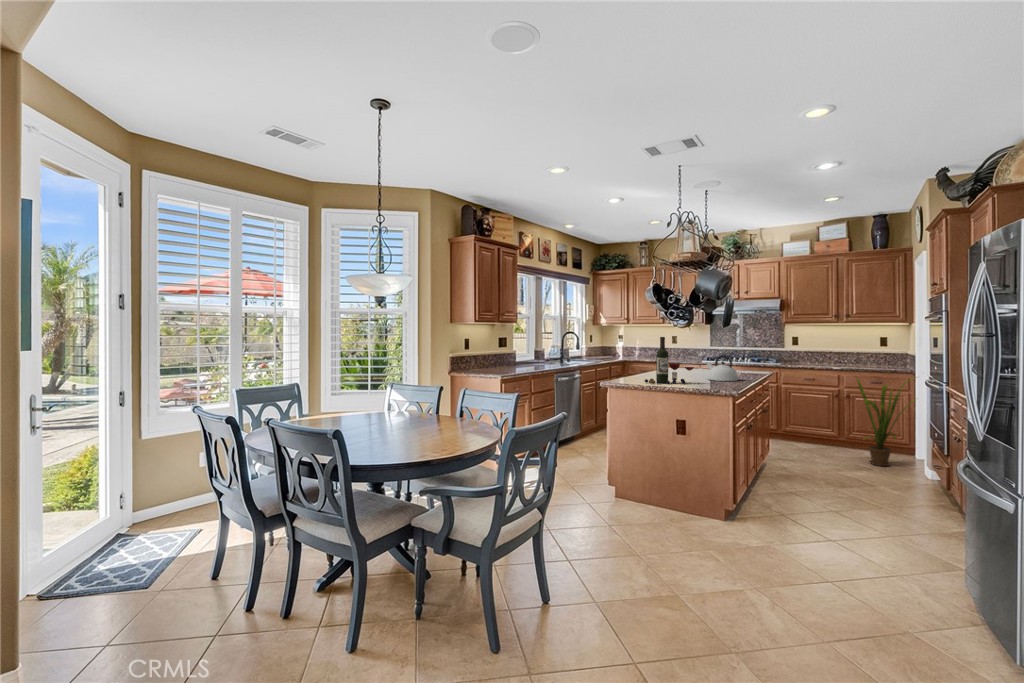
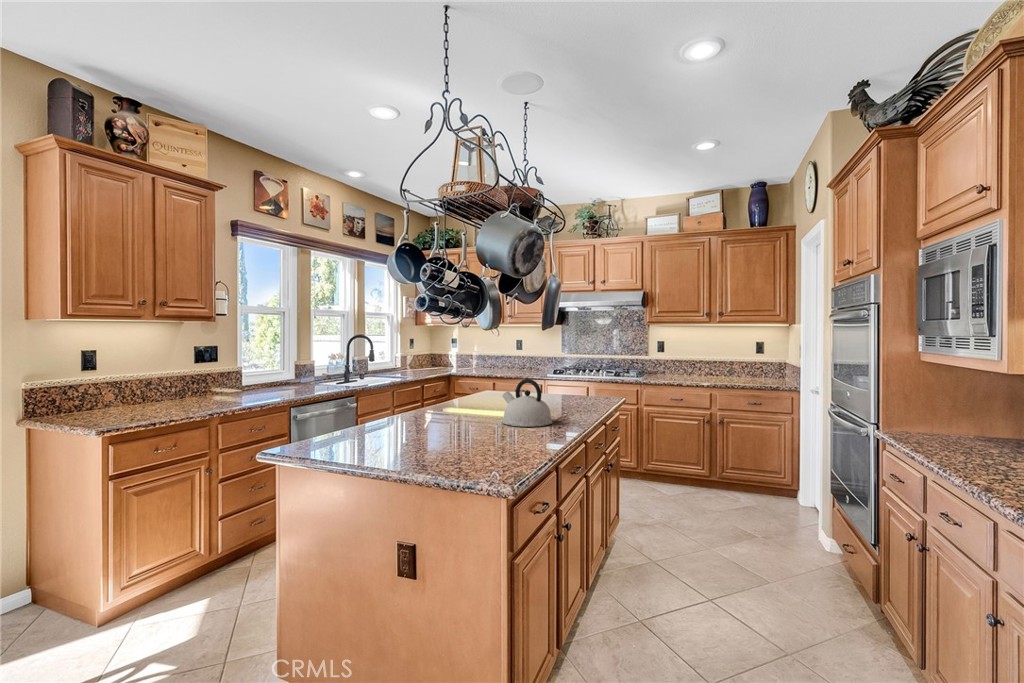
wine bottle: present [645,337,694,384] -> none [366,349,463,444]
house plant: present [856,378,911,466] -> none [731,398,814,523]

